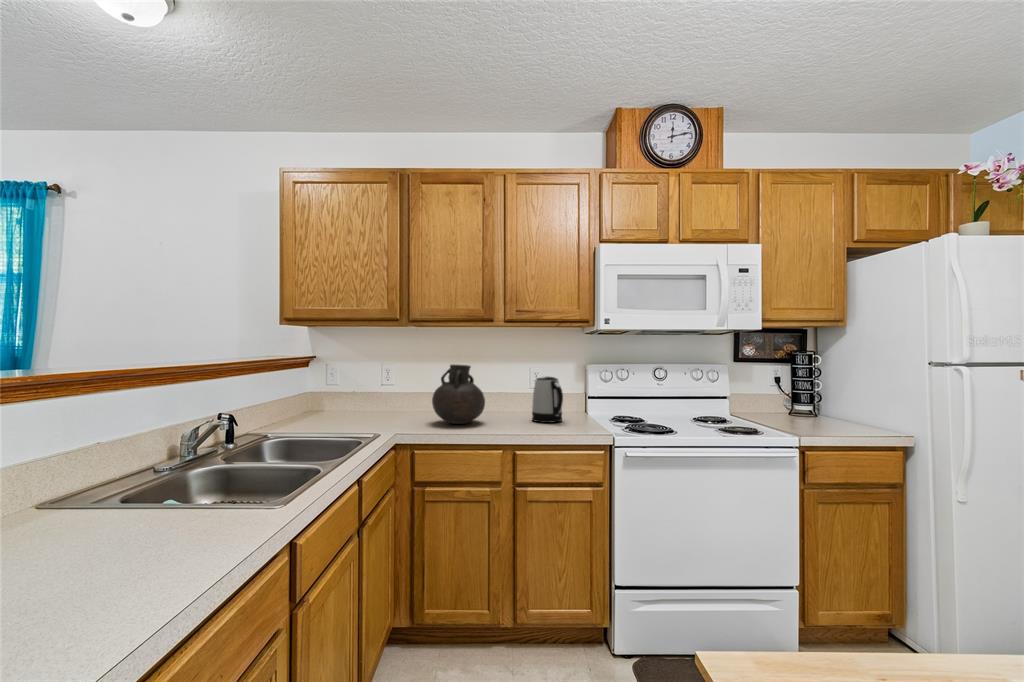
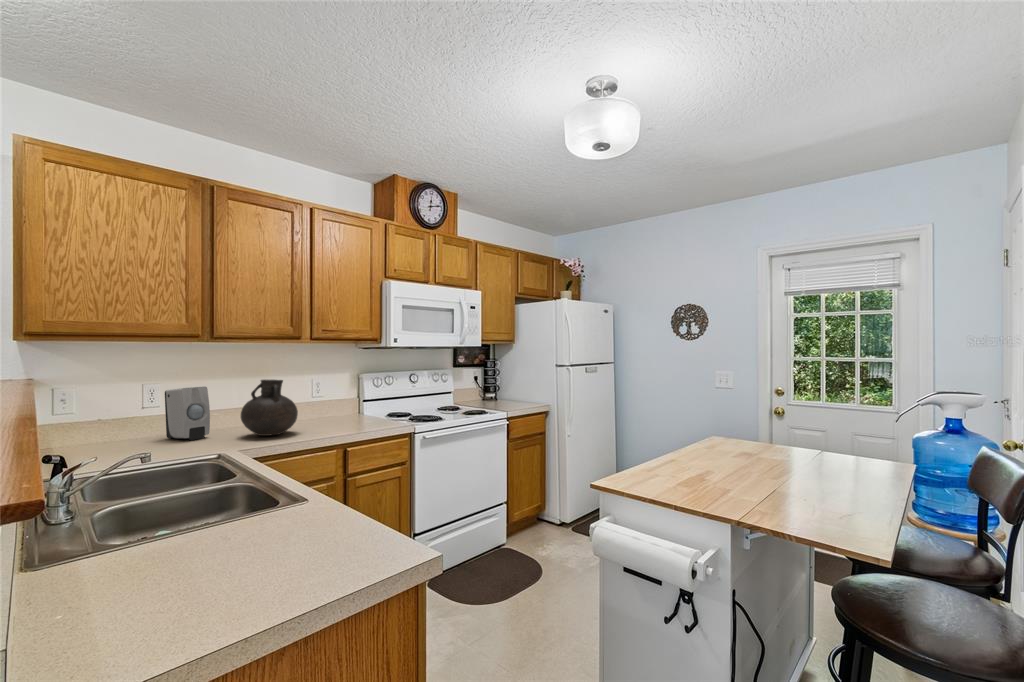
soap dispenser: none [394,369,418,418] -> present [165,387,210,440]
kettle: present [532,376,563,423] -> none [330,385,363,425]

